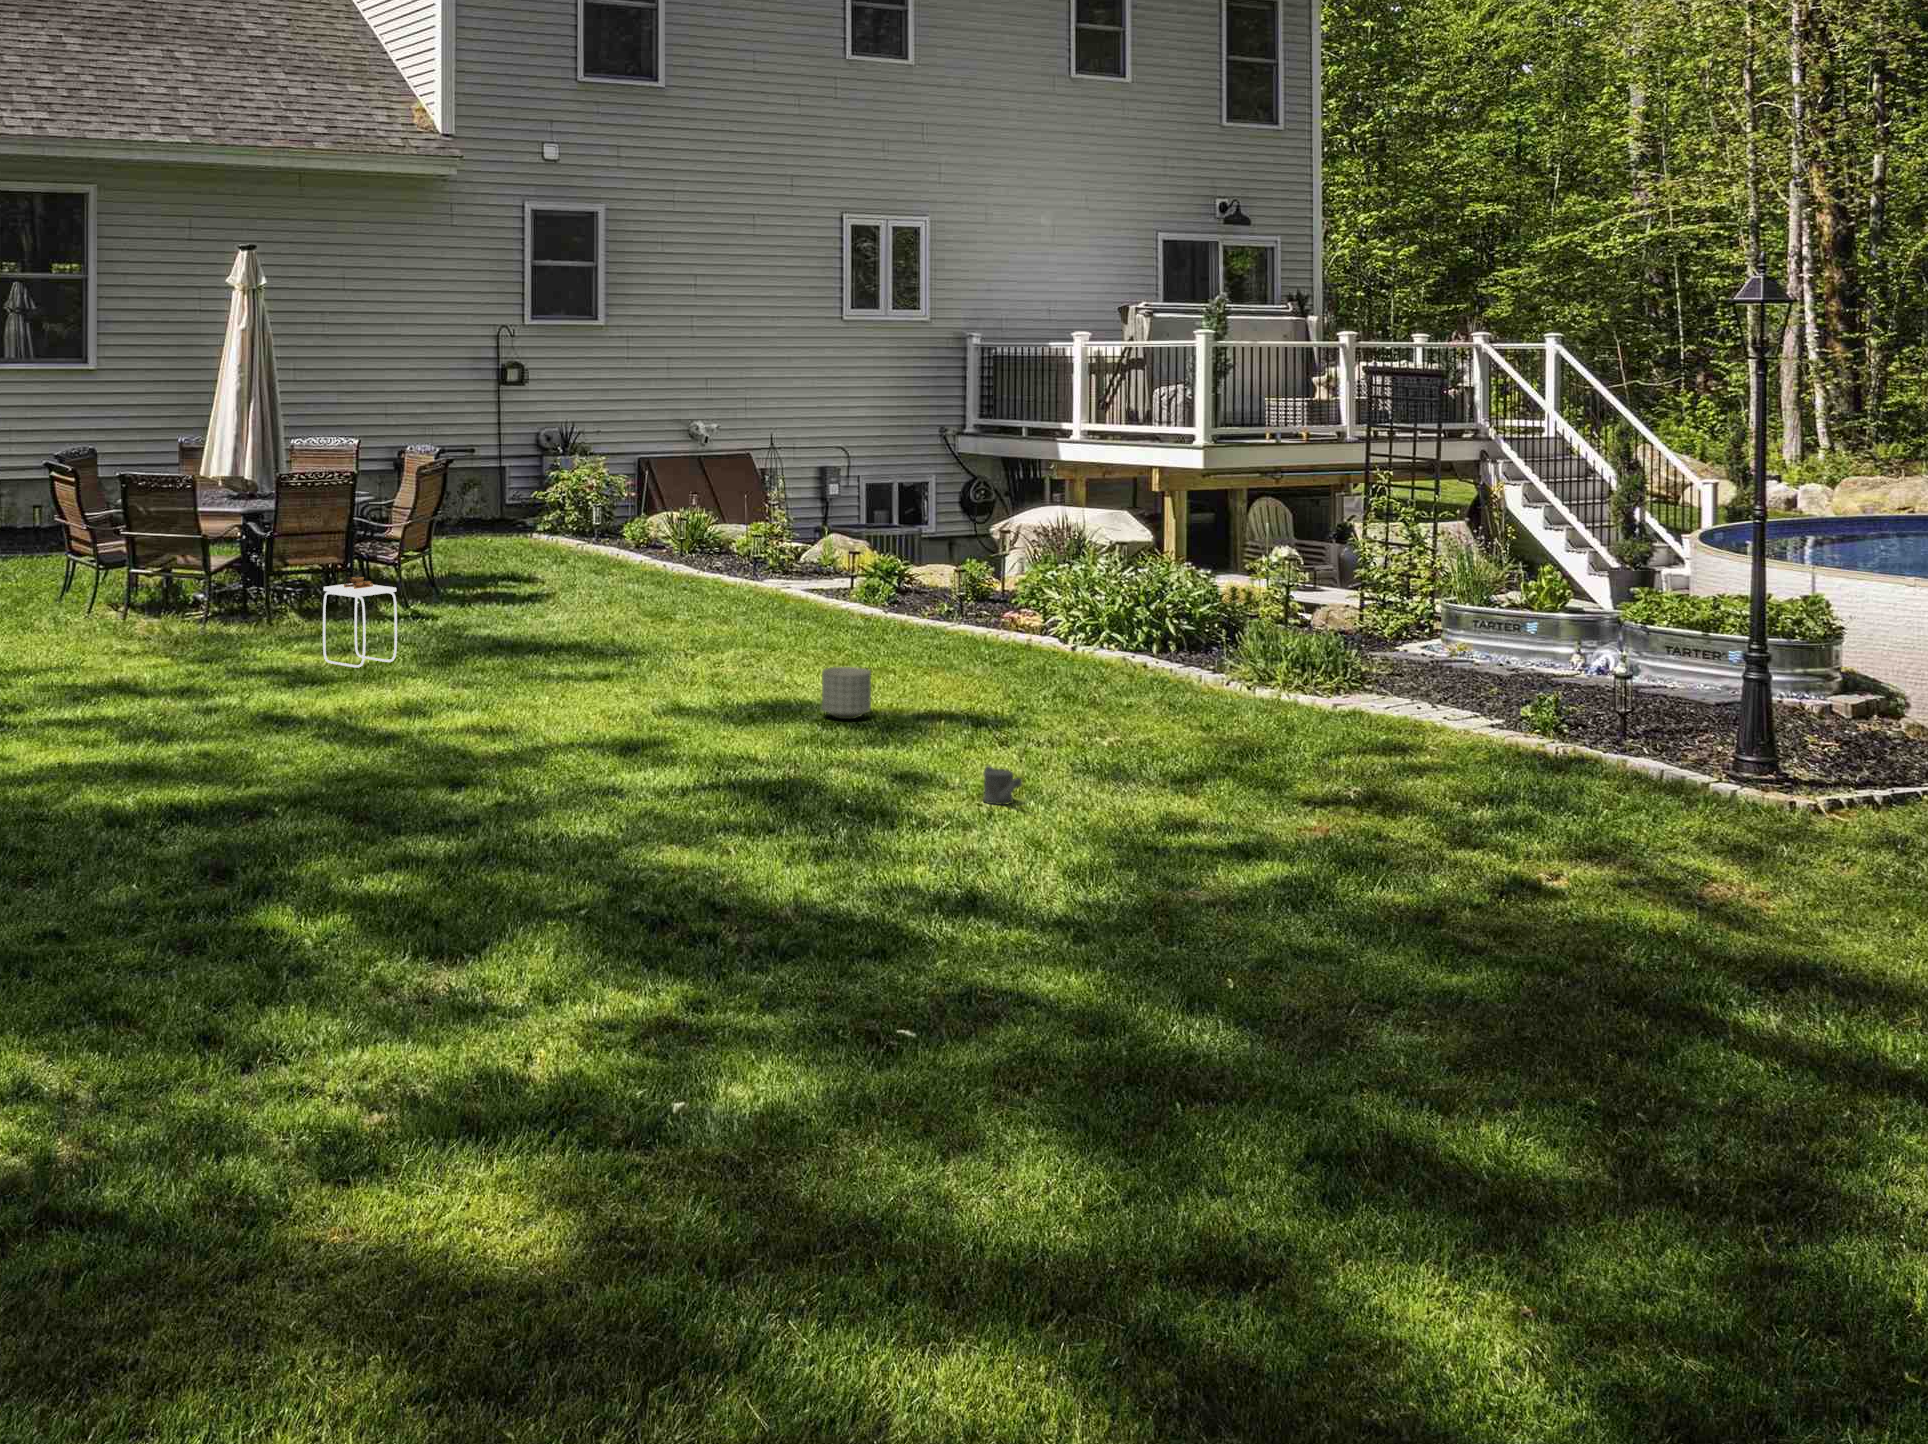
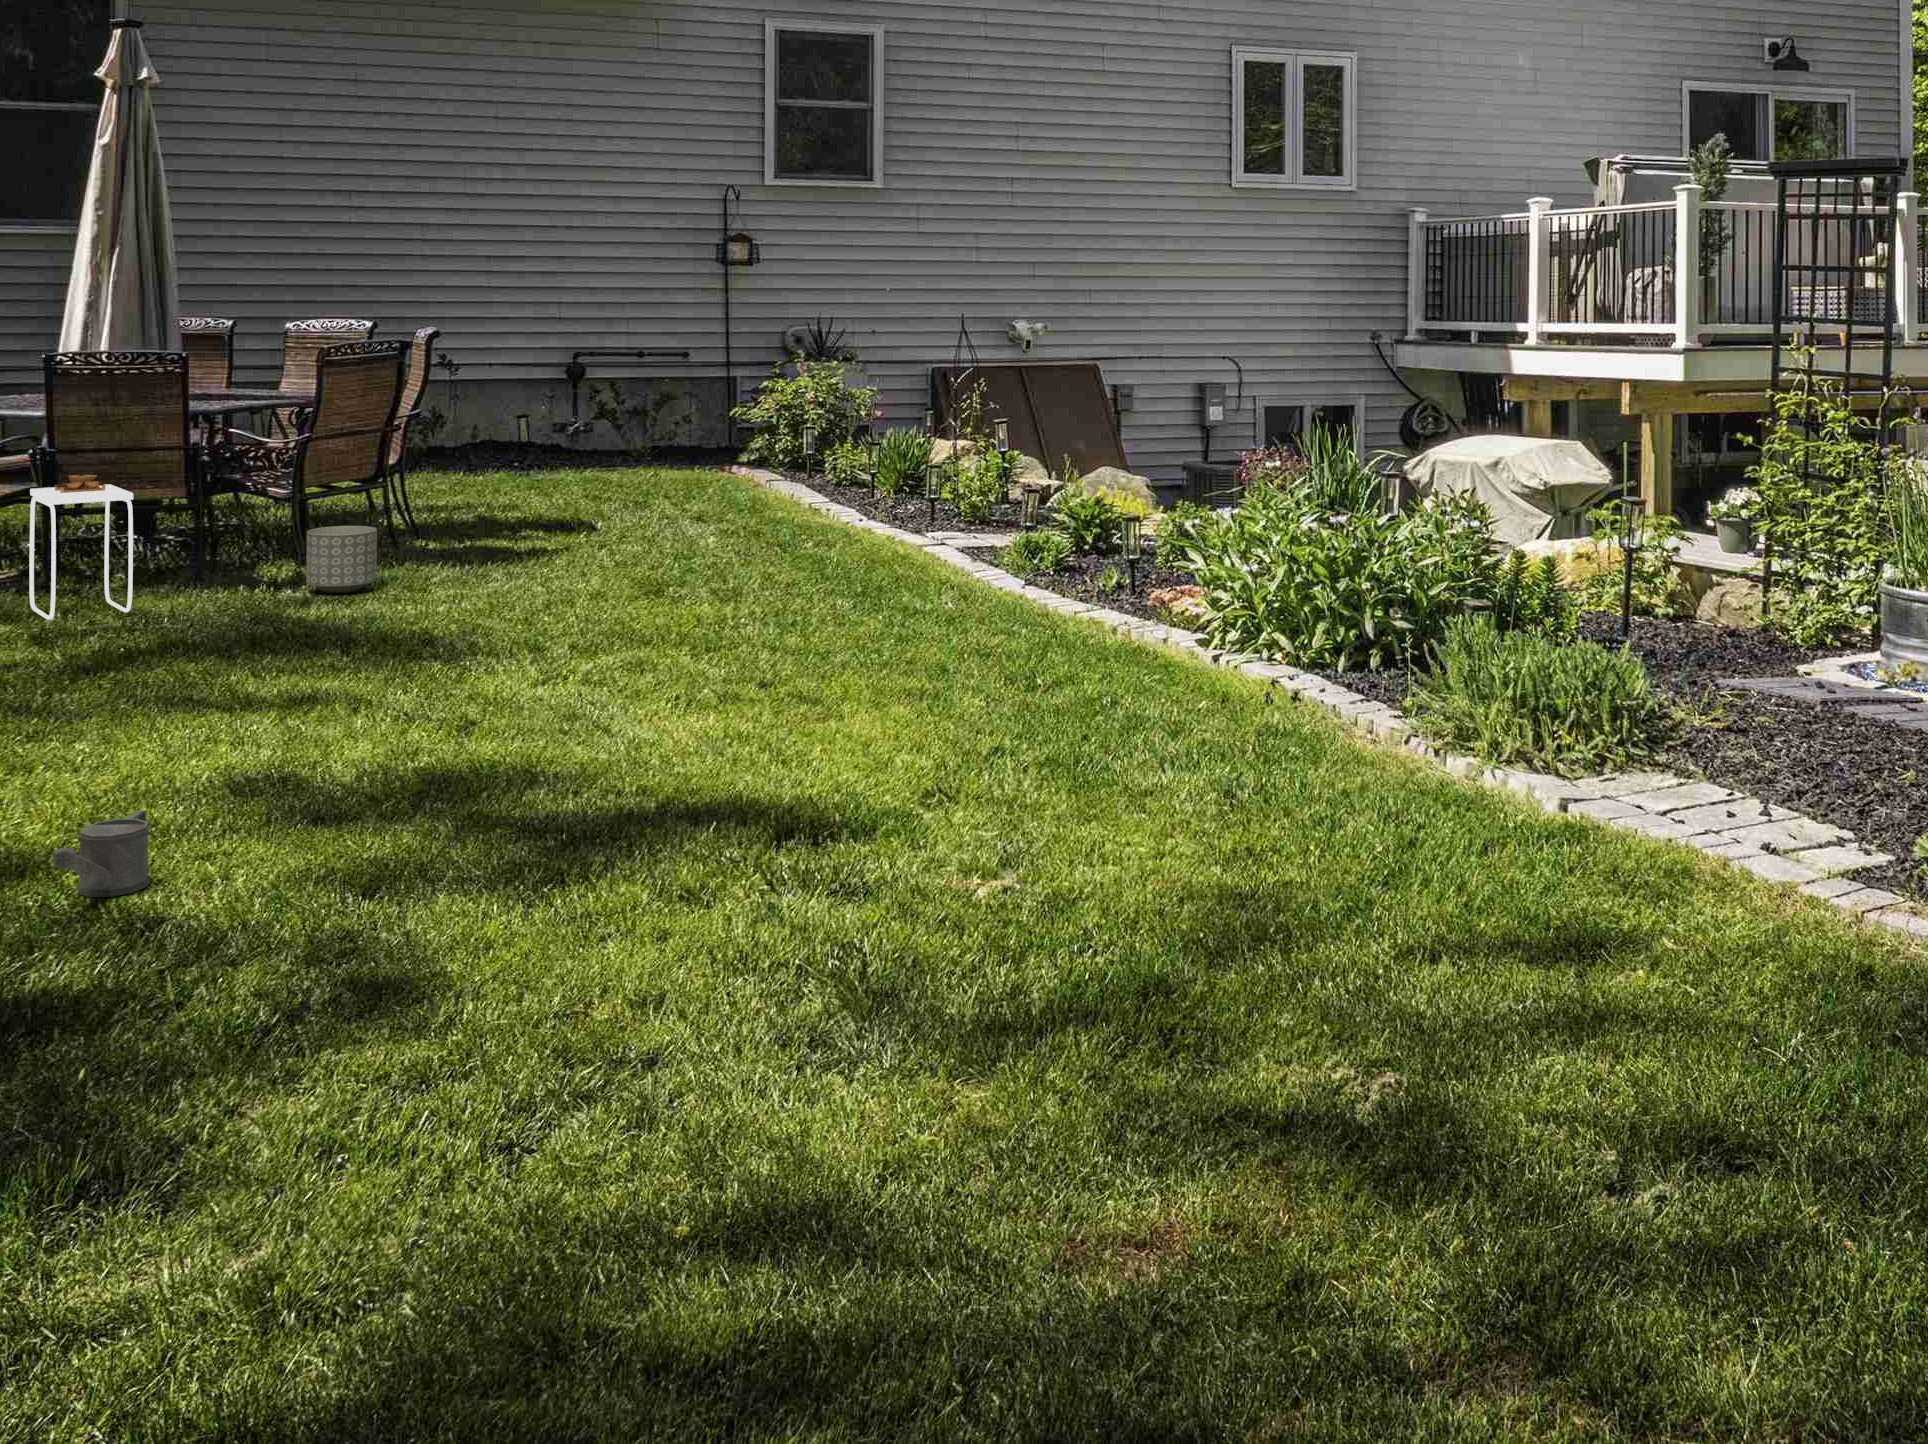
planter: present [822,667,871,719] -> present [306,526,377,594]
watering can: present [983,766,1022,805] -> present [54,810,150,897]

